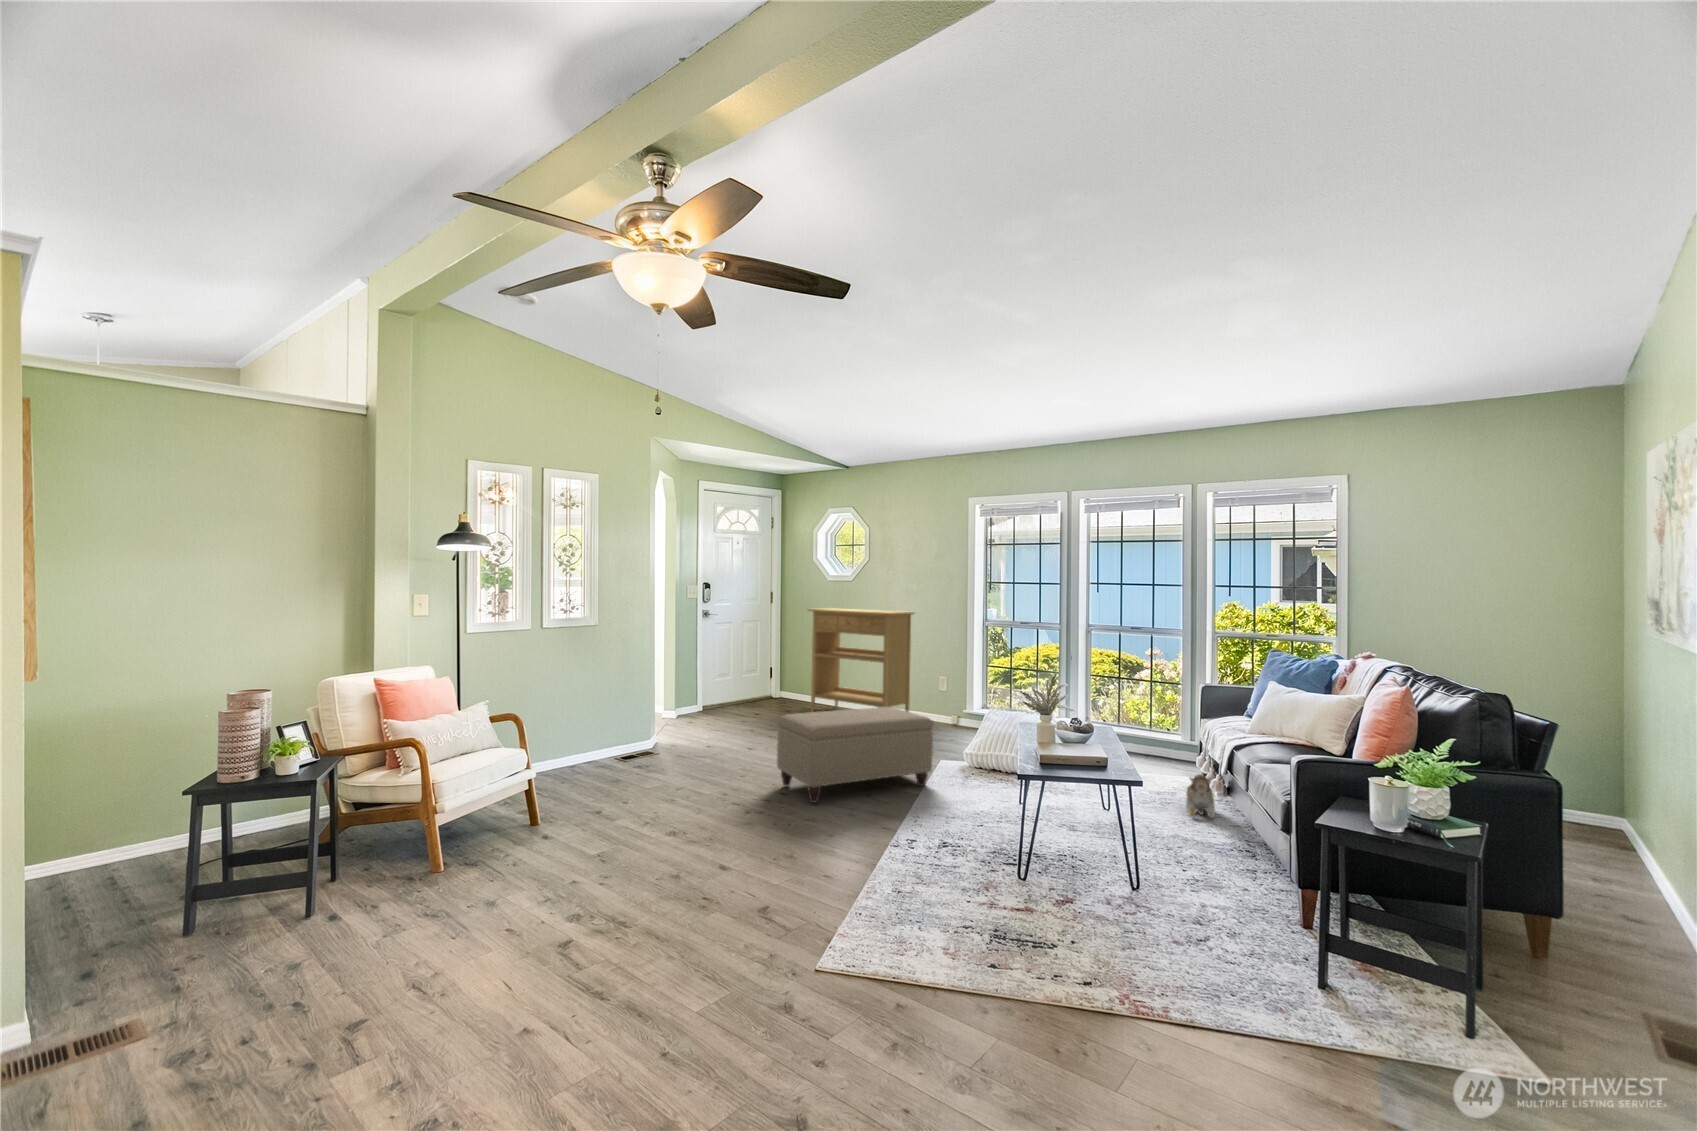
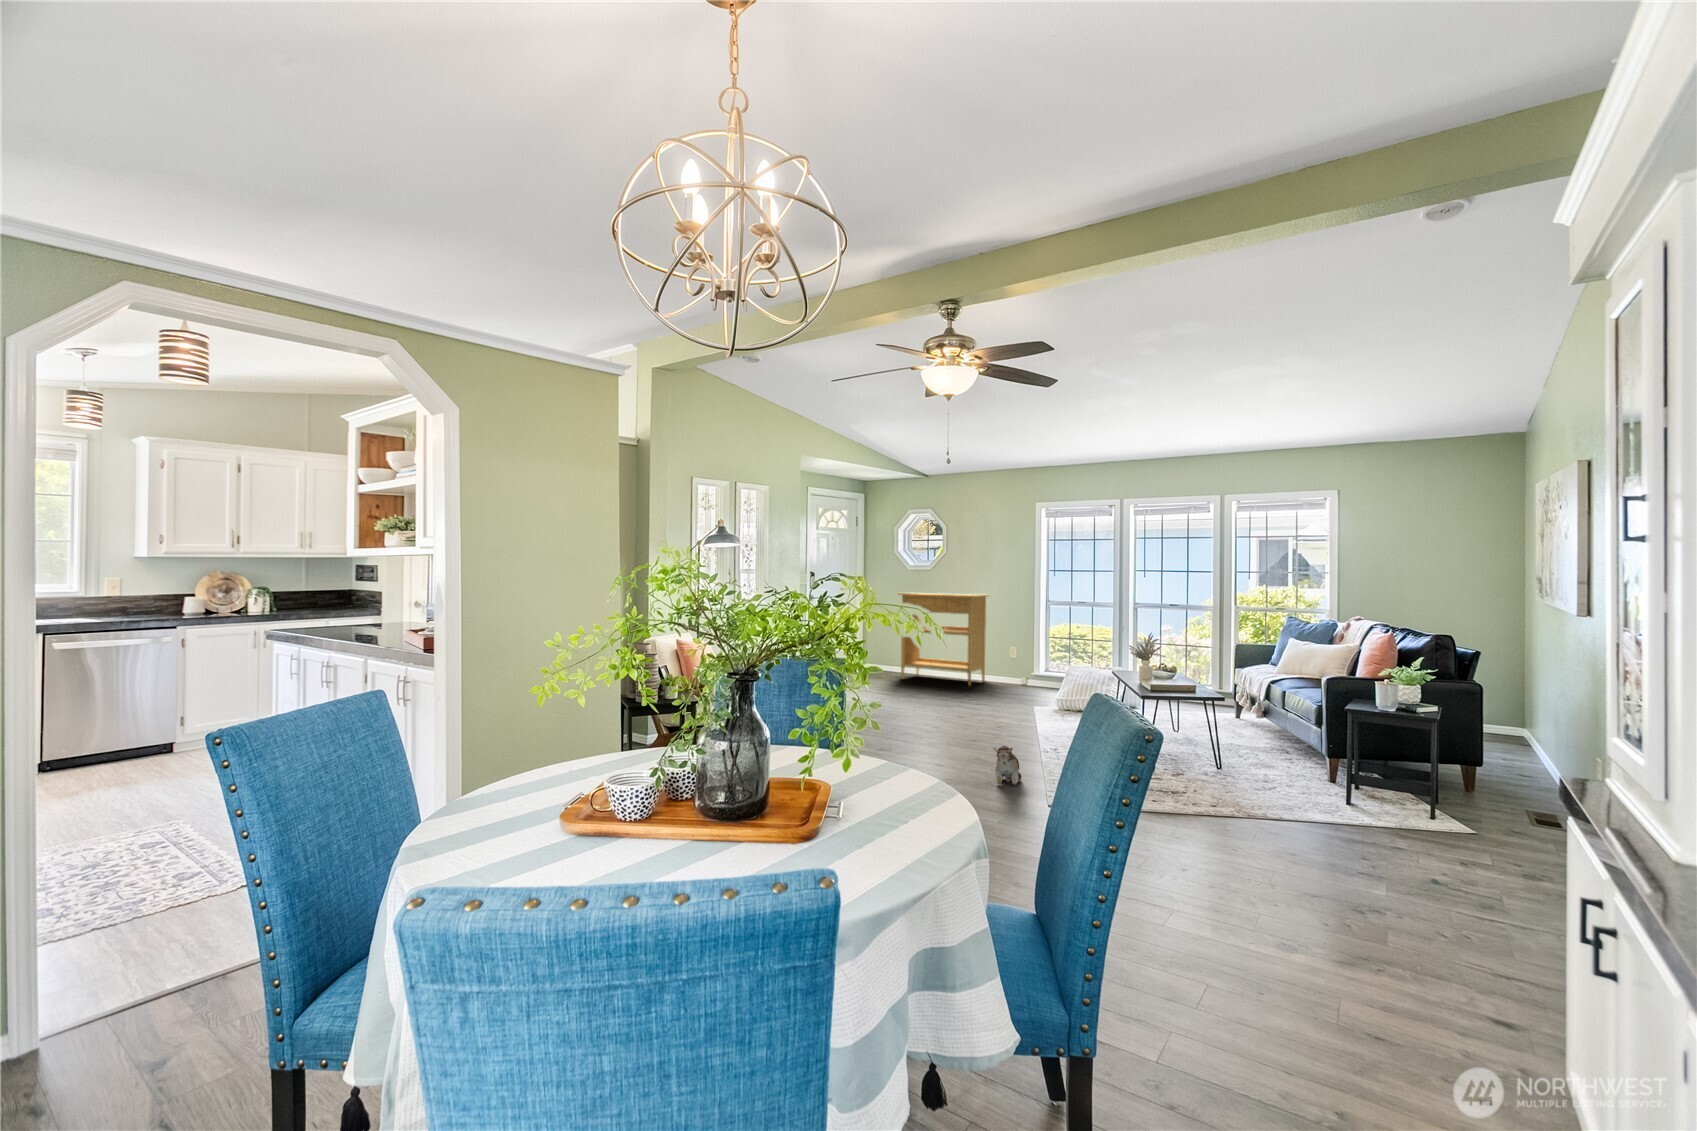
ottoman: present [777,707,934,802] -> none [927,665,1043,732]
plush toy: present [1186,774,1215,818] -> present [994,745,1021,784]

